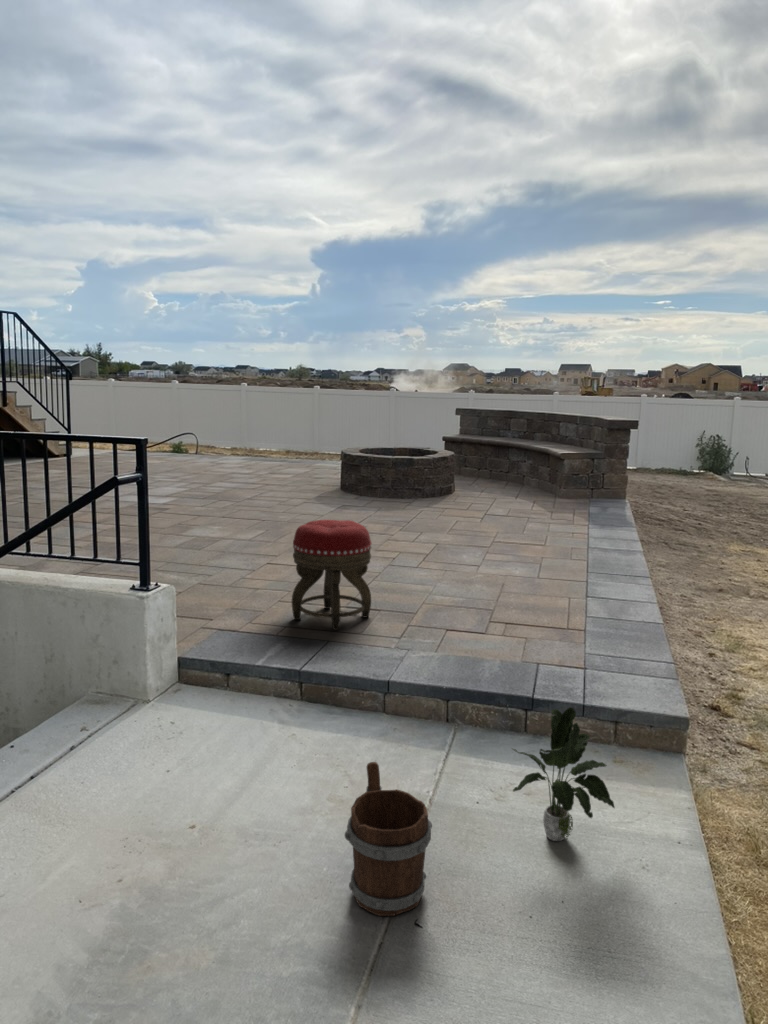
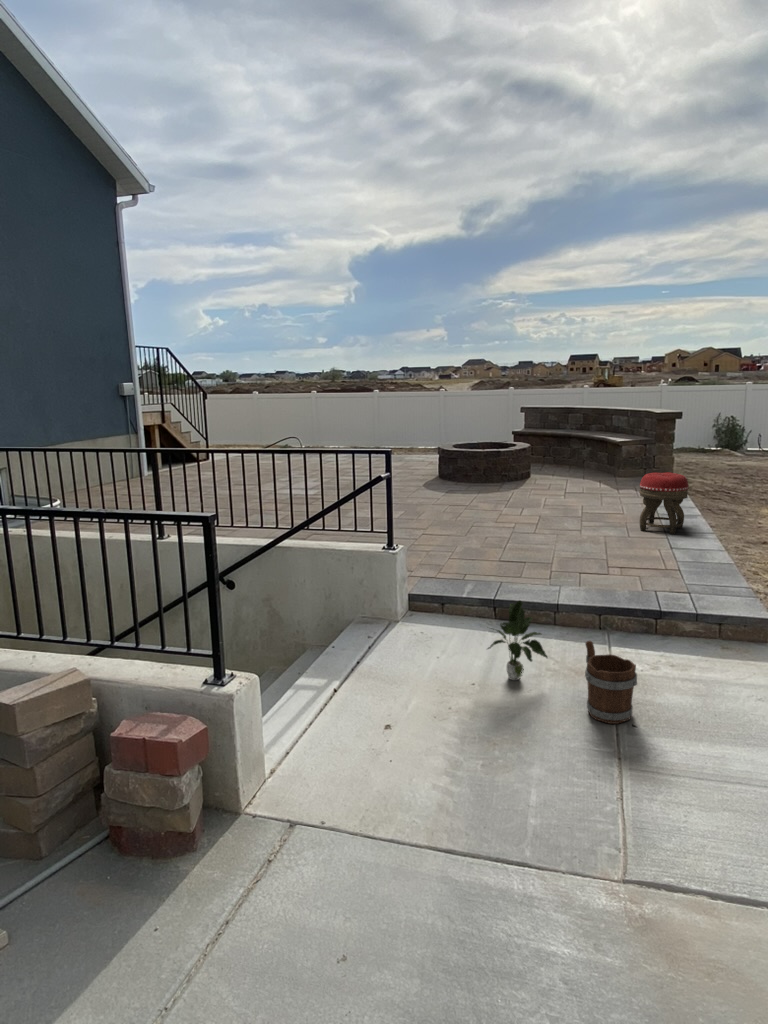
footstool: present [292,520,371,630] -> present [639,473,689,534]
potted plant: present [512,707,615,841] -> present [488,601,548,680]

